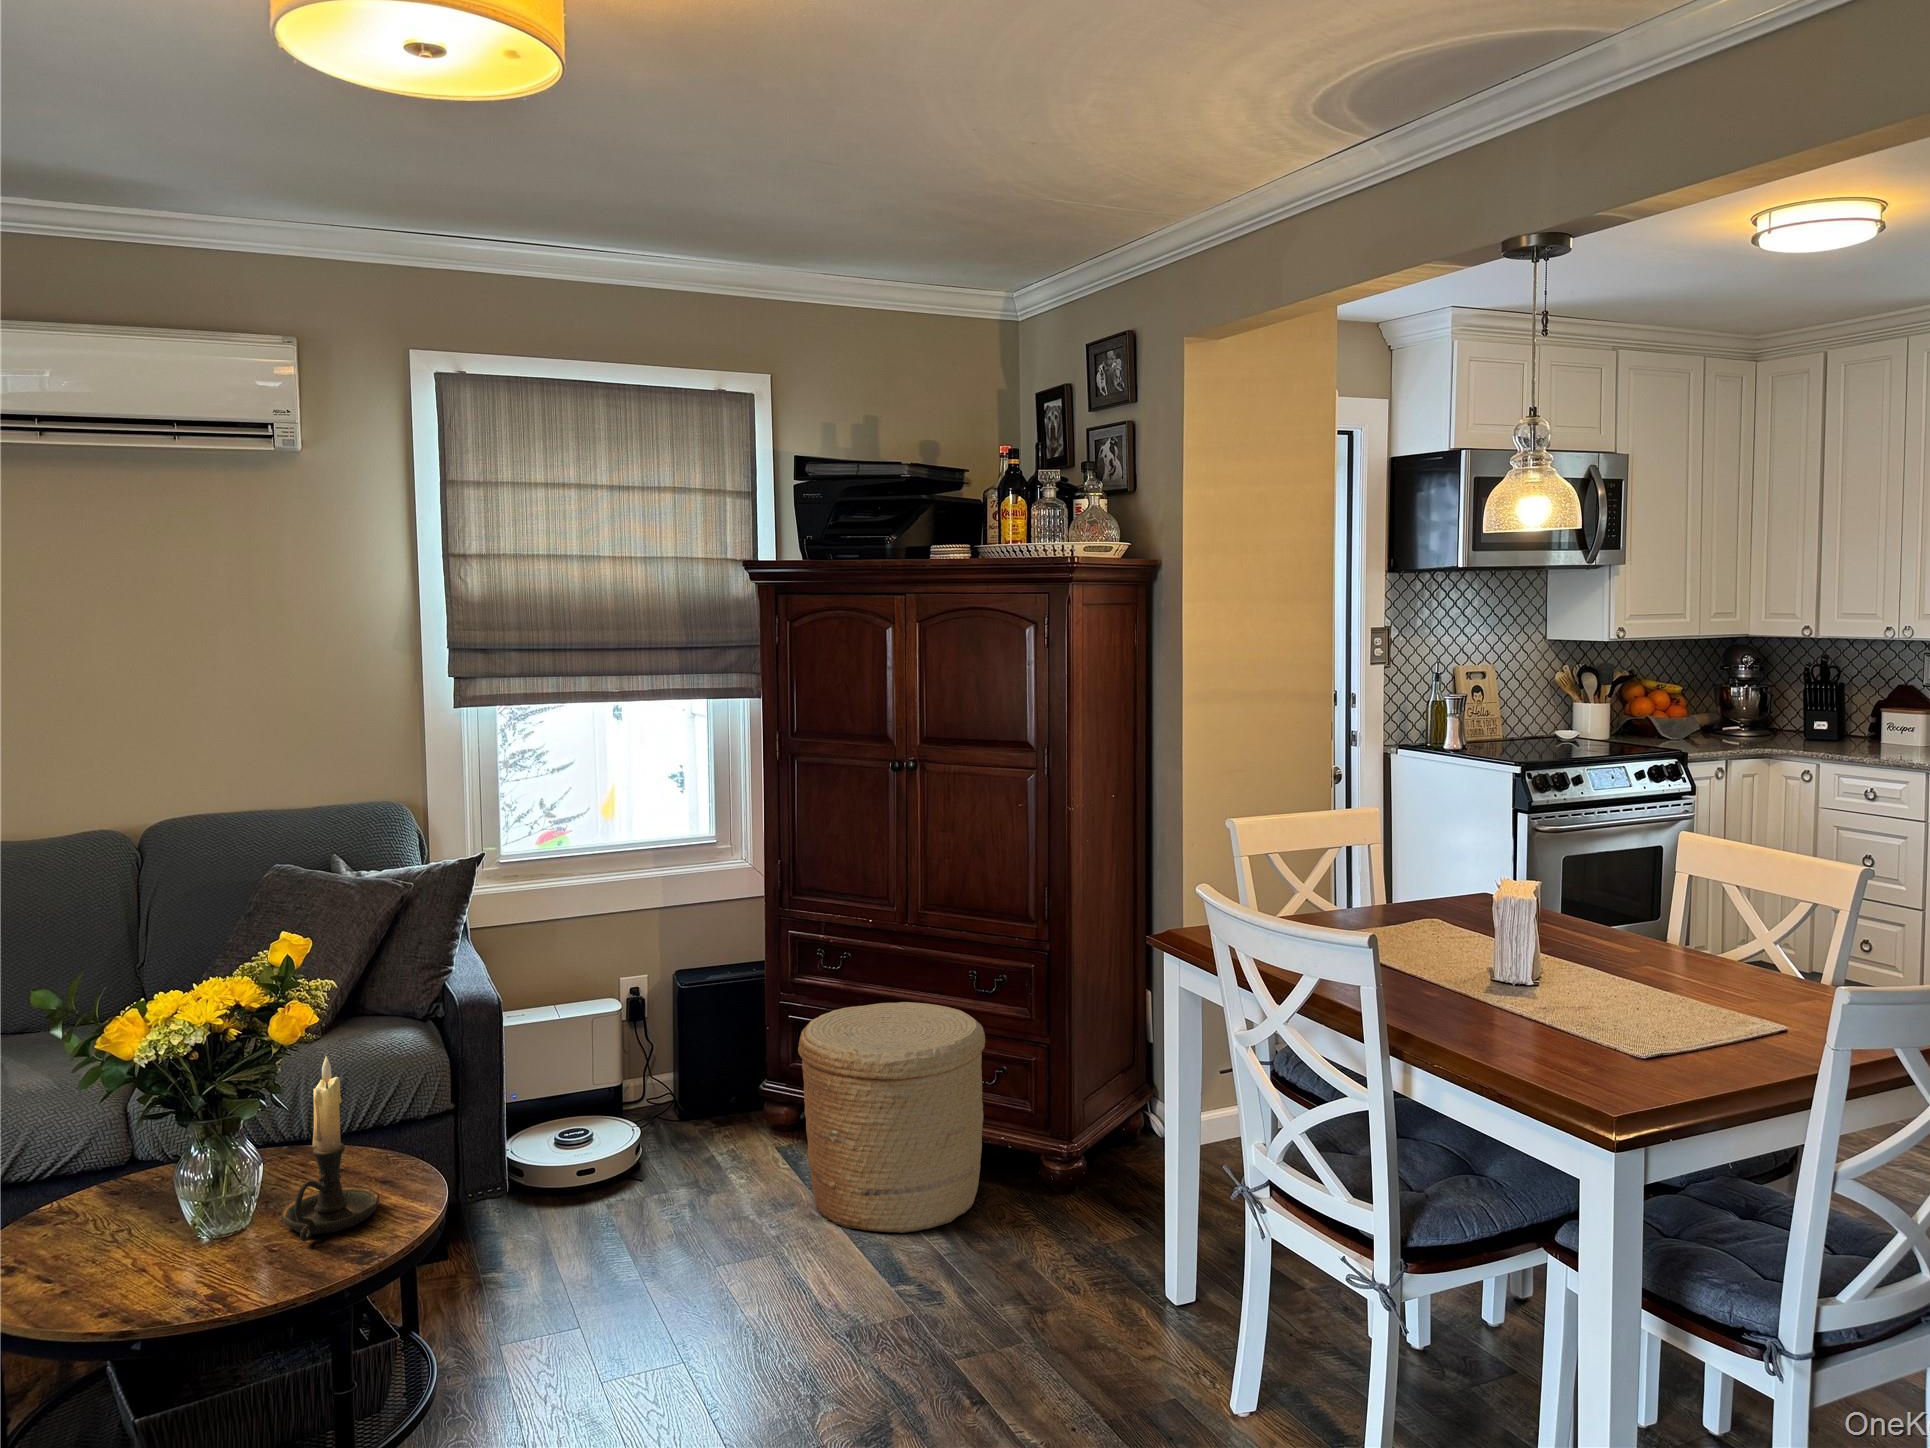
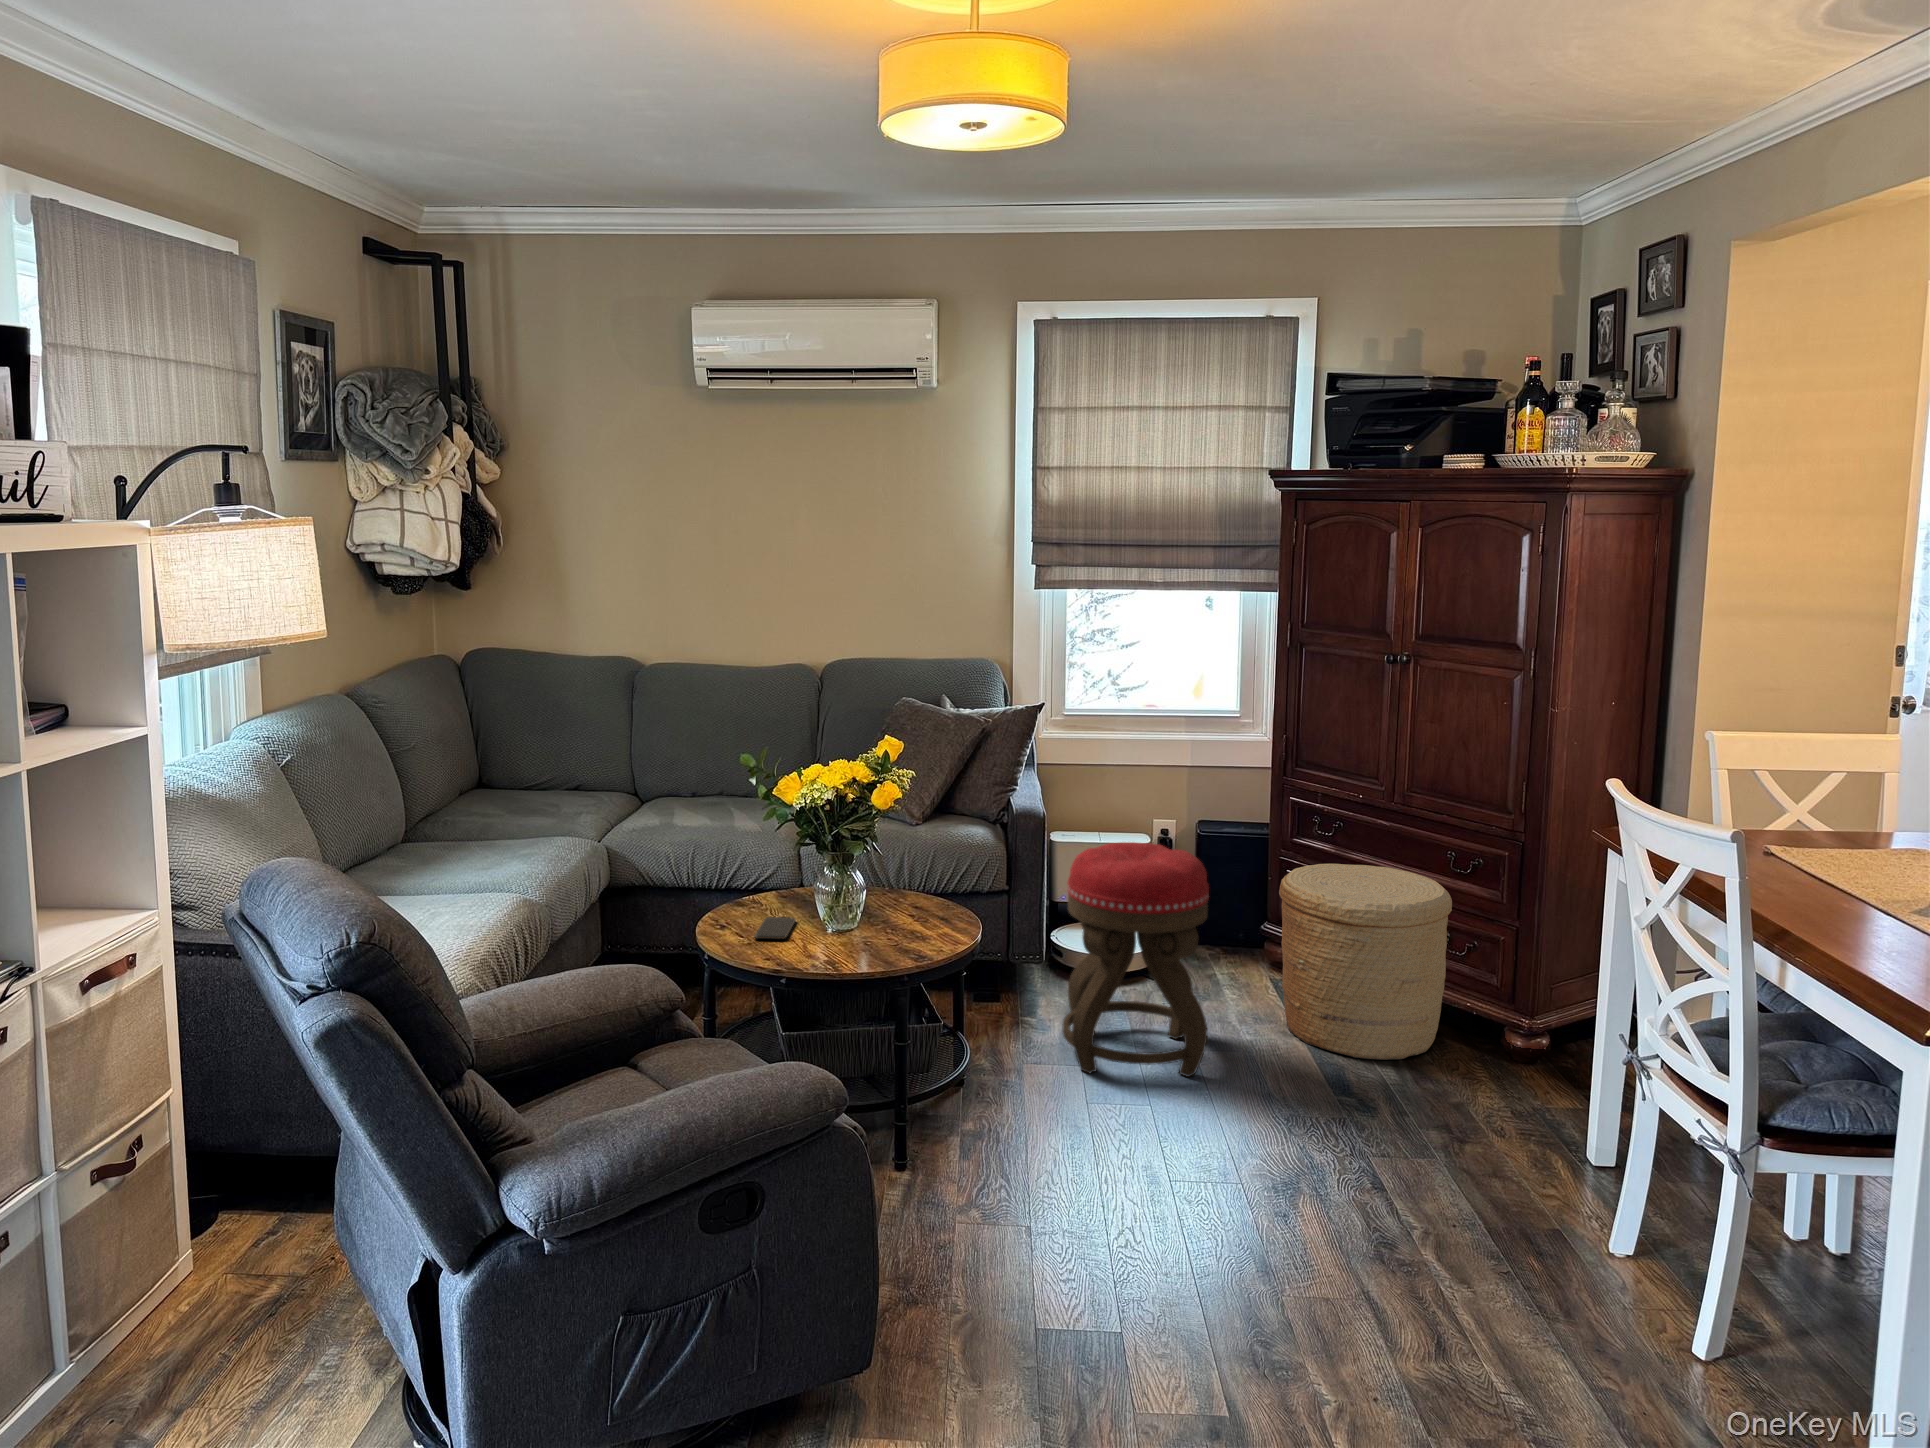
ottoman: none [550,1020,745,1340] -> present [1063,842,1209,1077]
candle holder: present [281,1056,379,1242] -> none [874,822,936,944]
smartphone: none [73,1228,143,1280] -> present [754,917,795,939]

